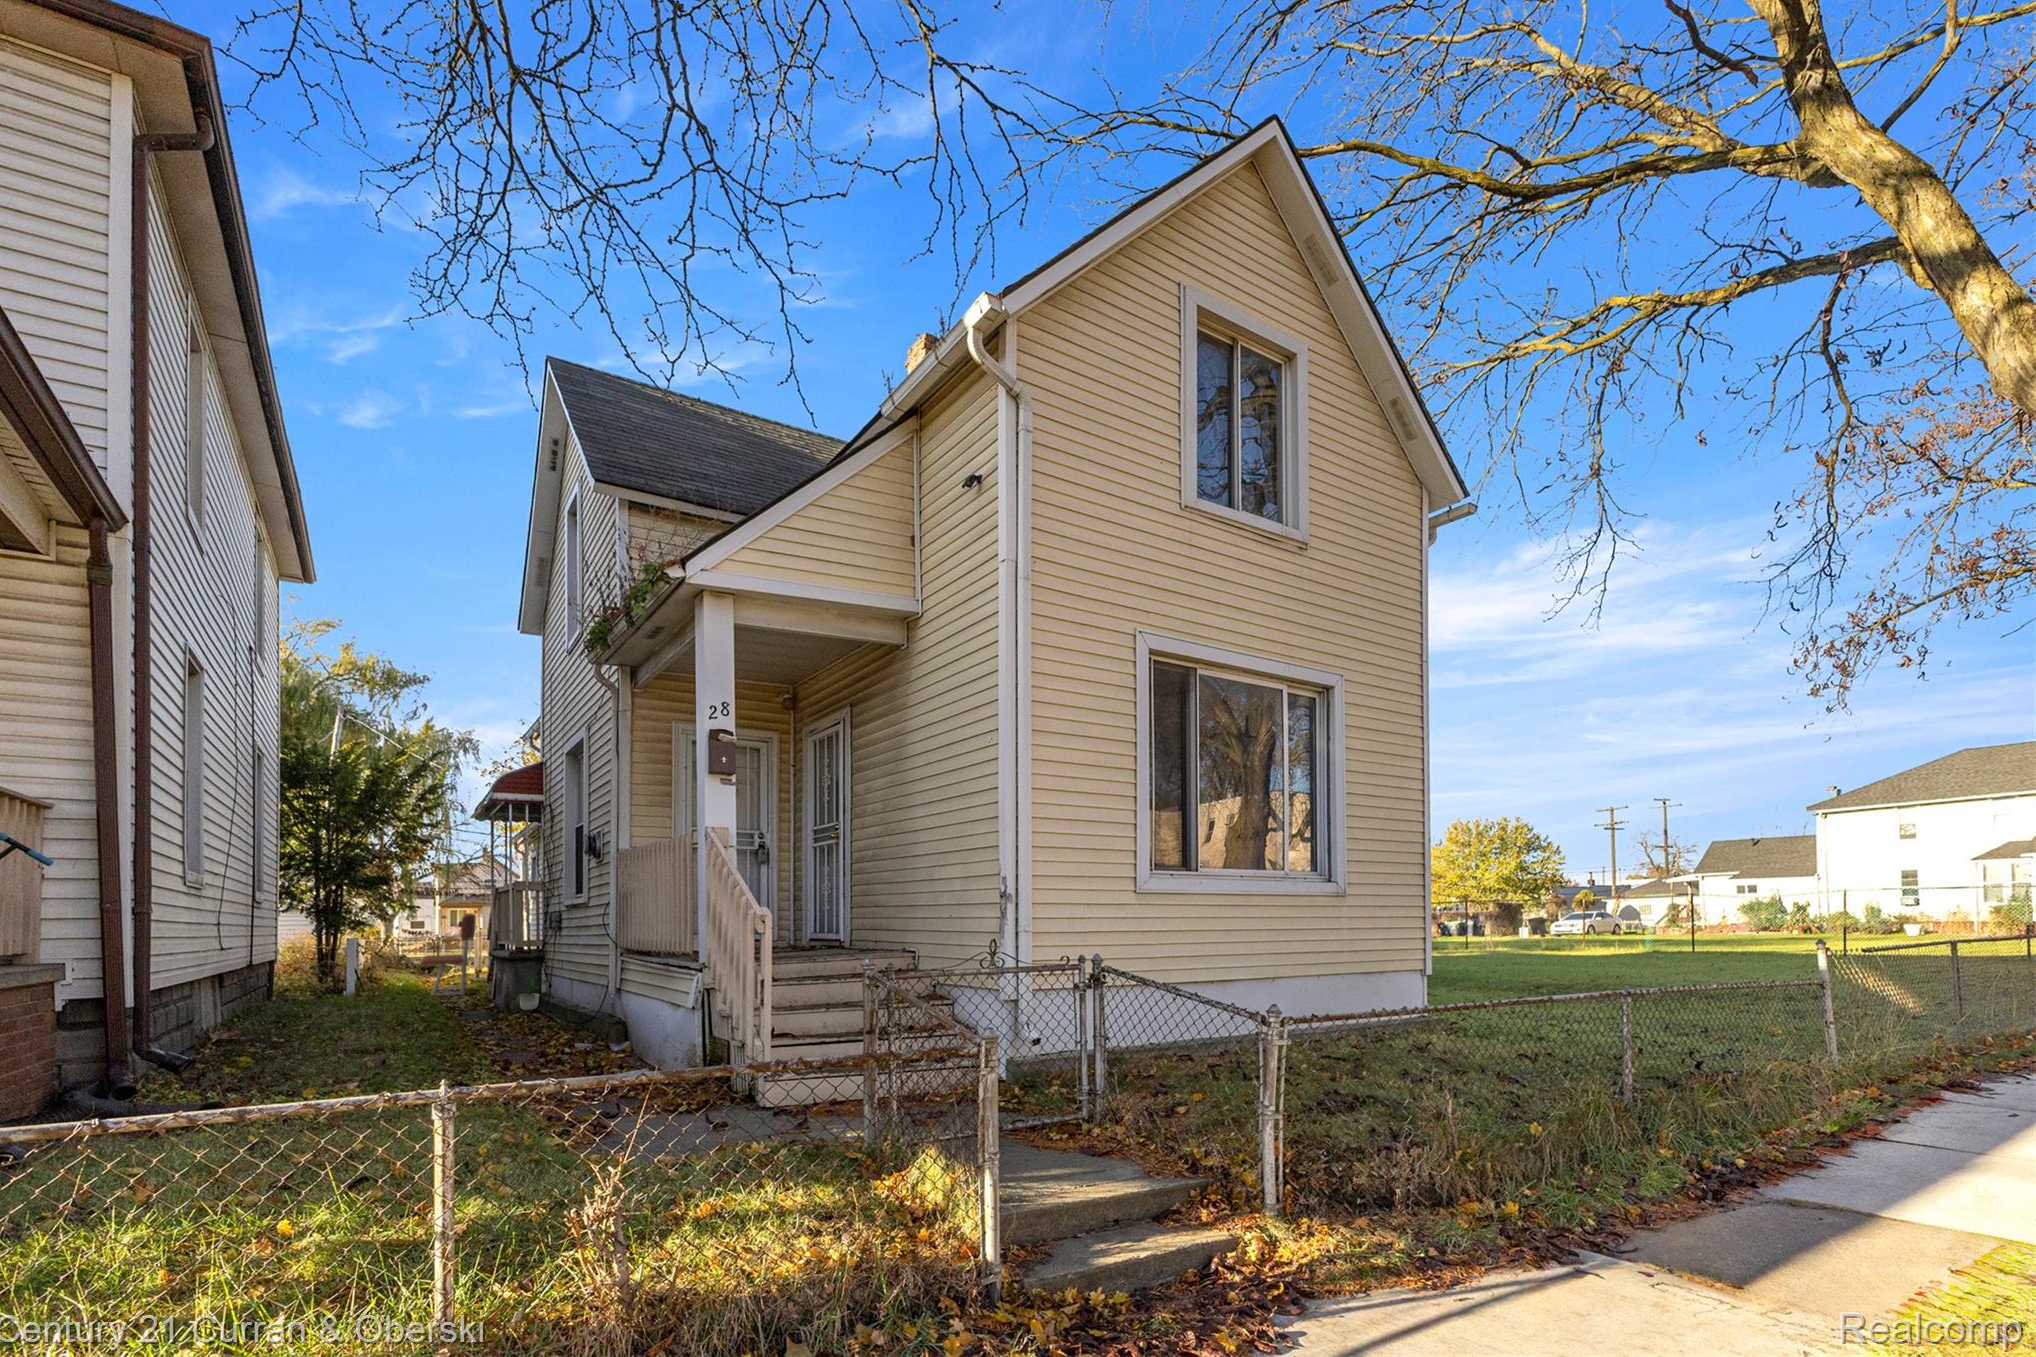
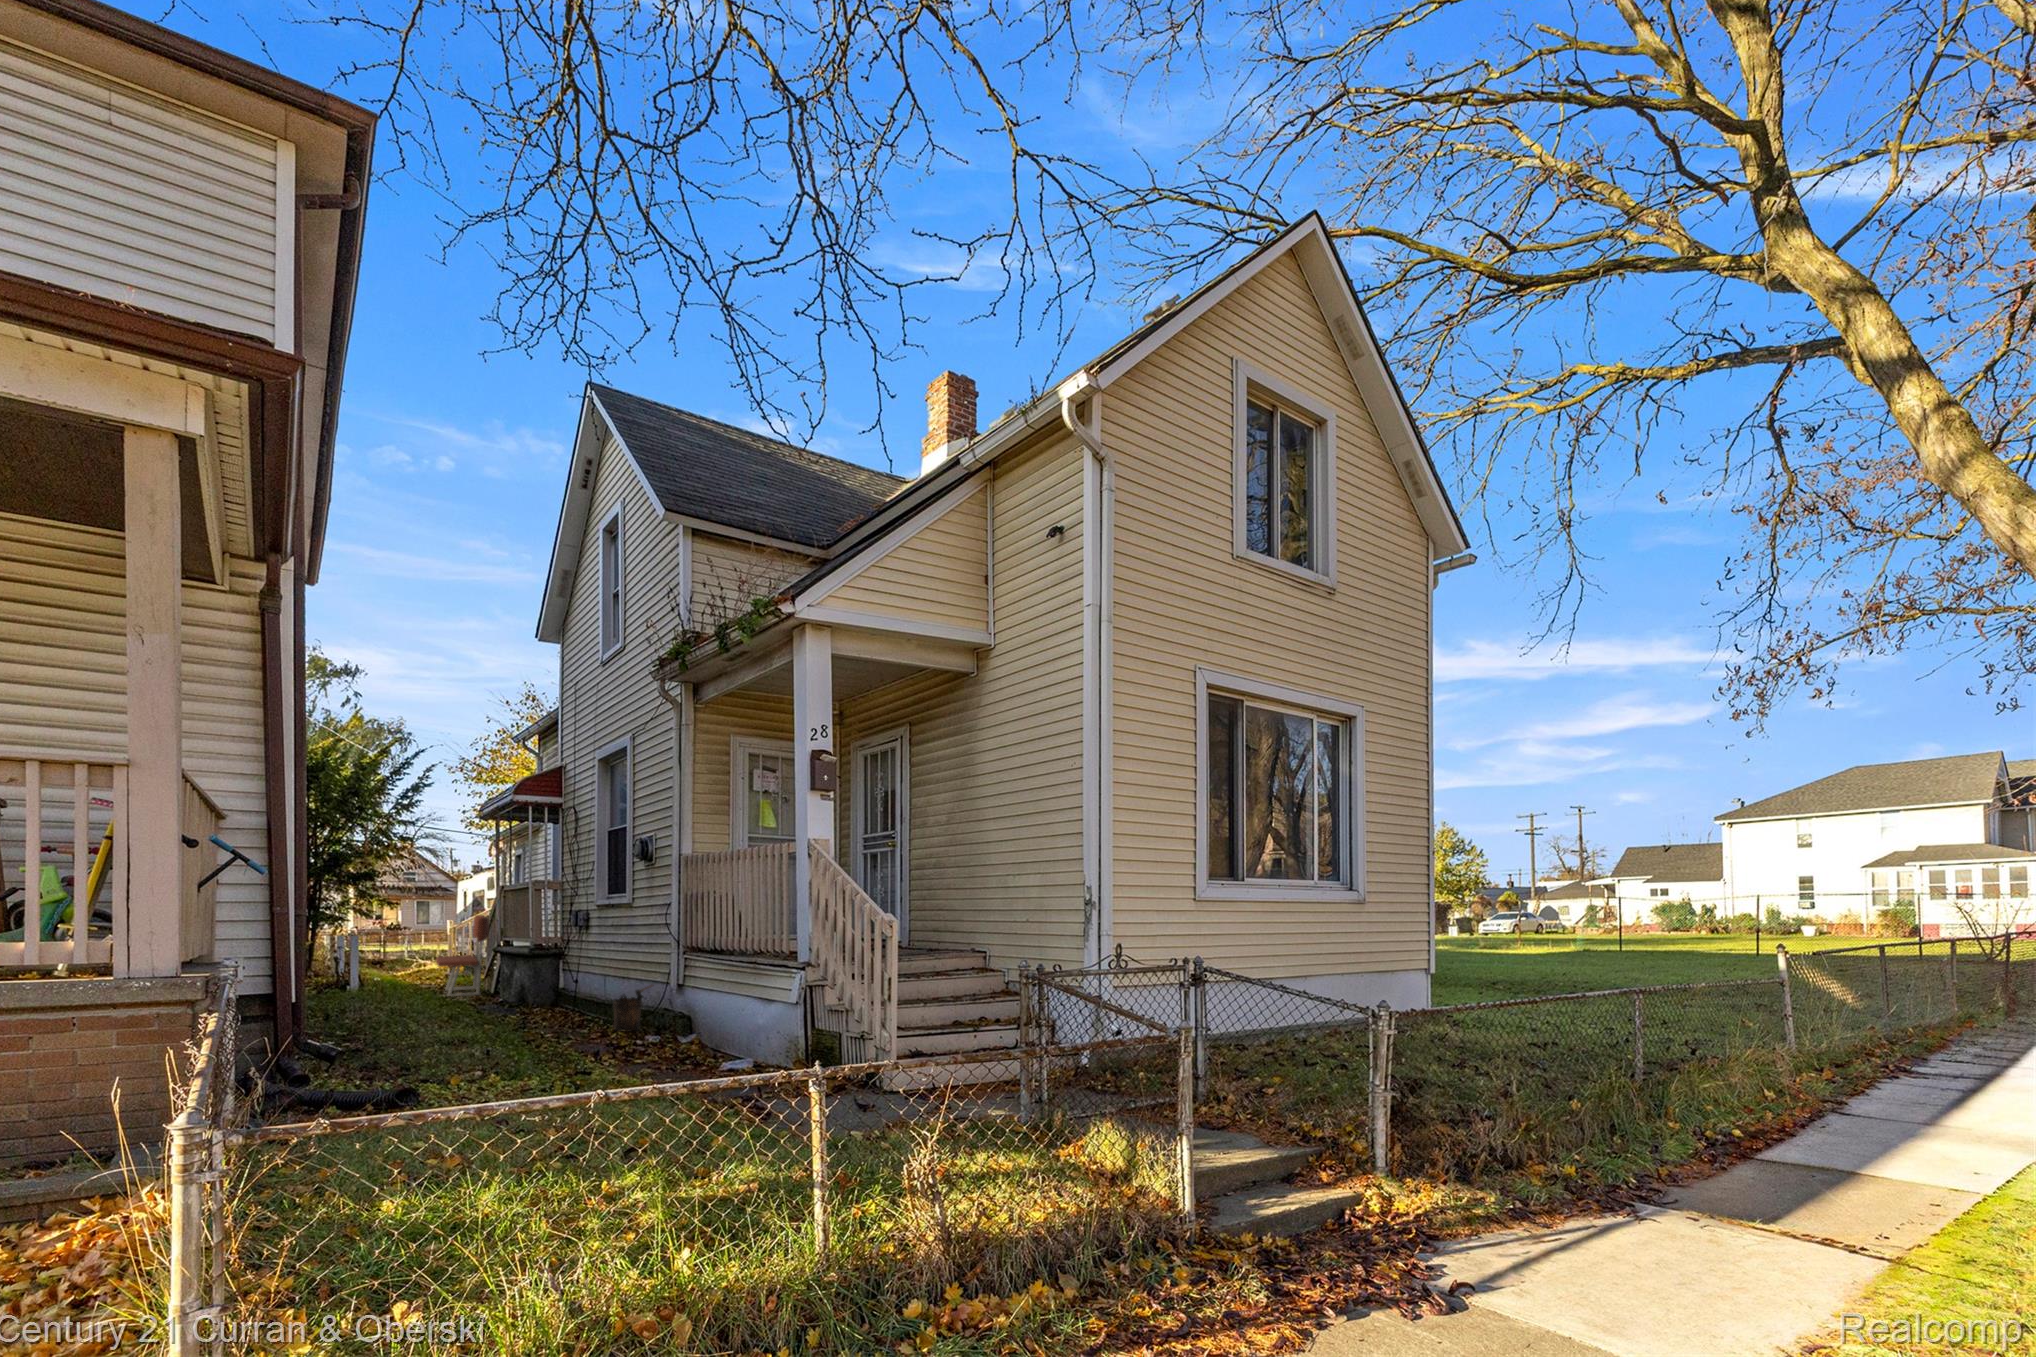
potted plant: present [515,969,549,1010] -> none [552,960,587,1010]
bucket: none [550,984,594,1034] -> present [613,985,652,1031]

